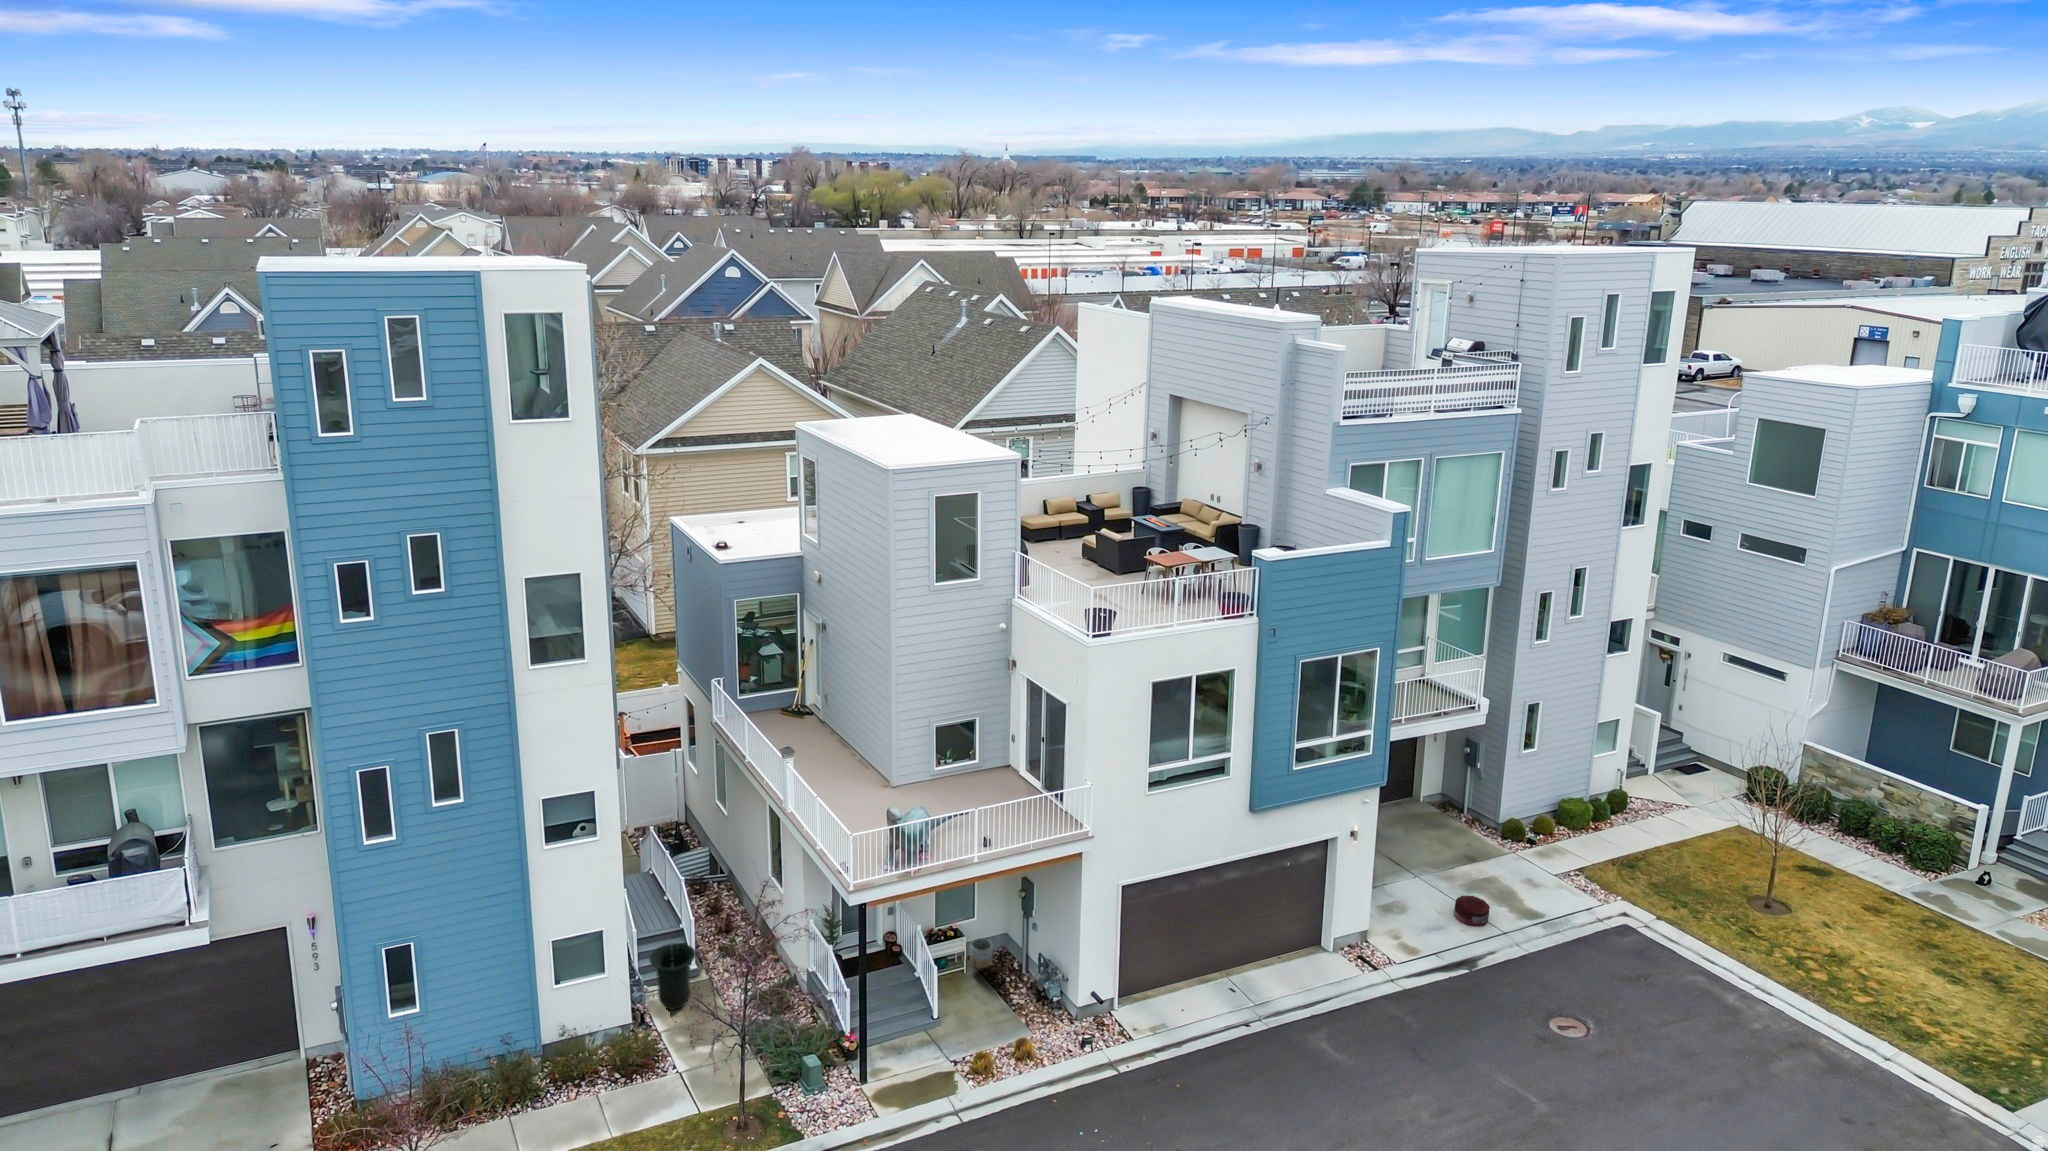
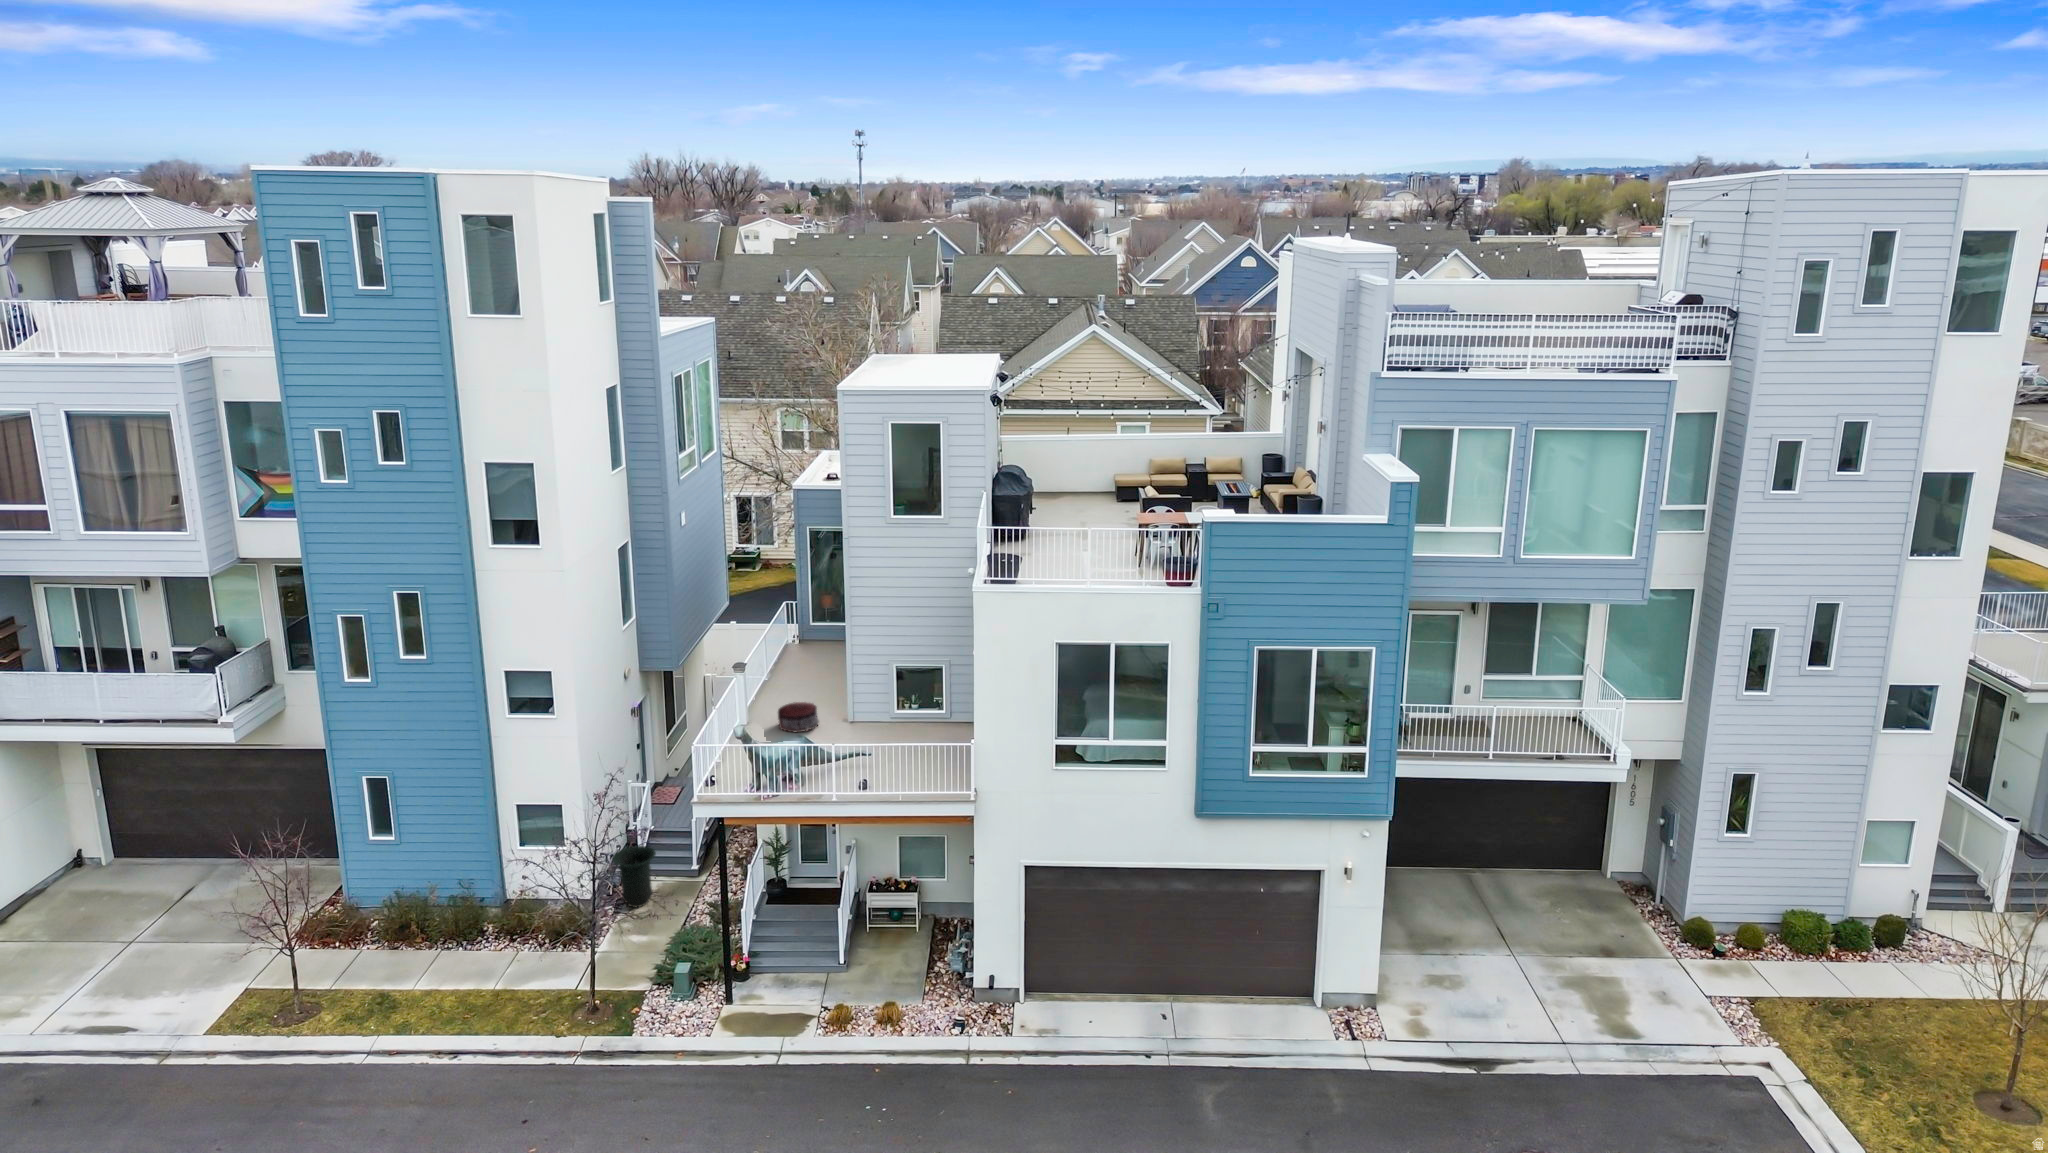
pouf: present [1454,895,1490,926] -> present [778,702,819,732]
planter: present [970,938,993,968] -> none [907,904,931,943]

